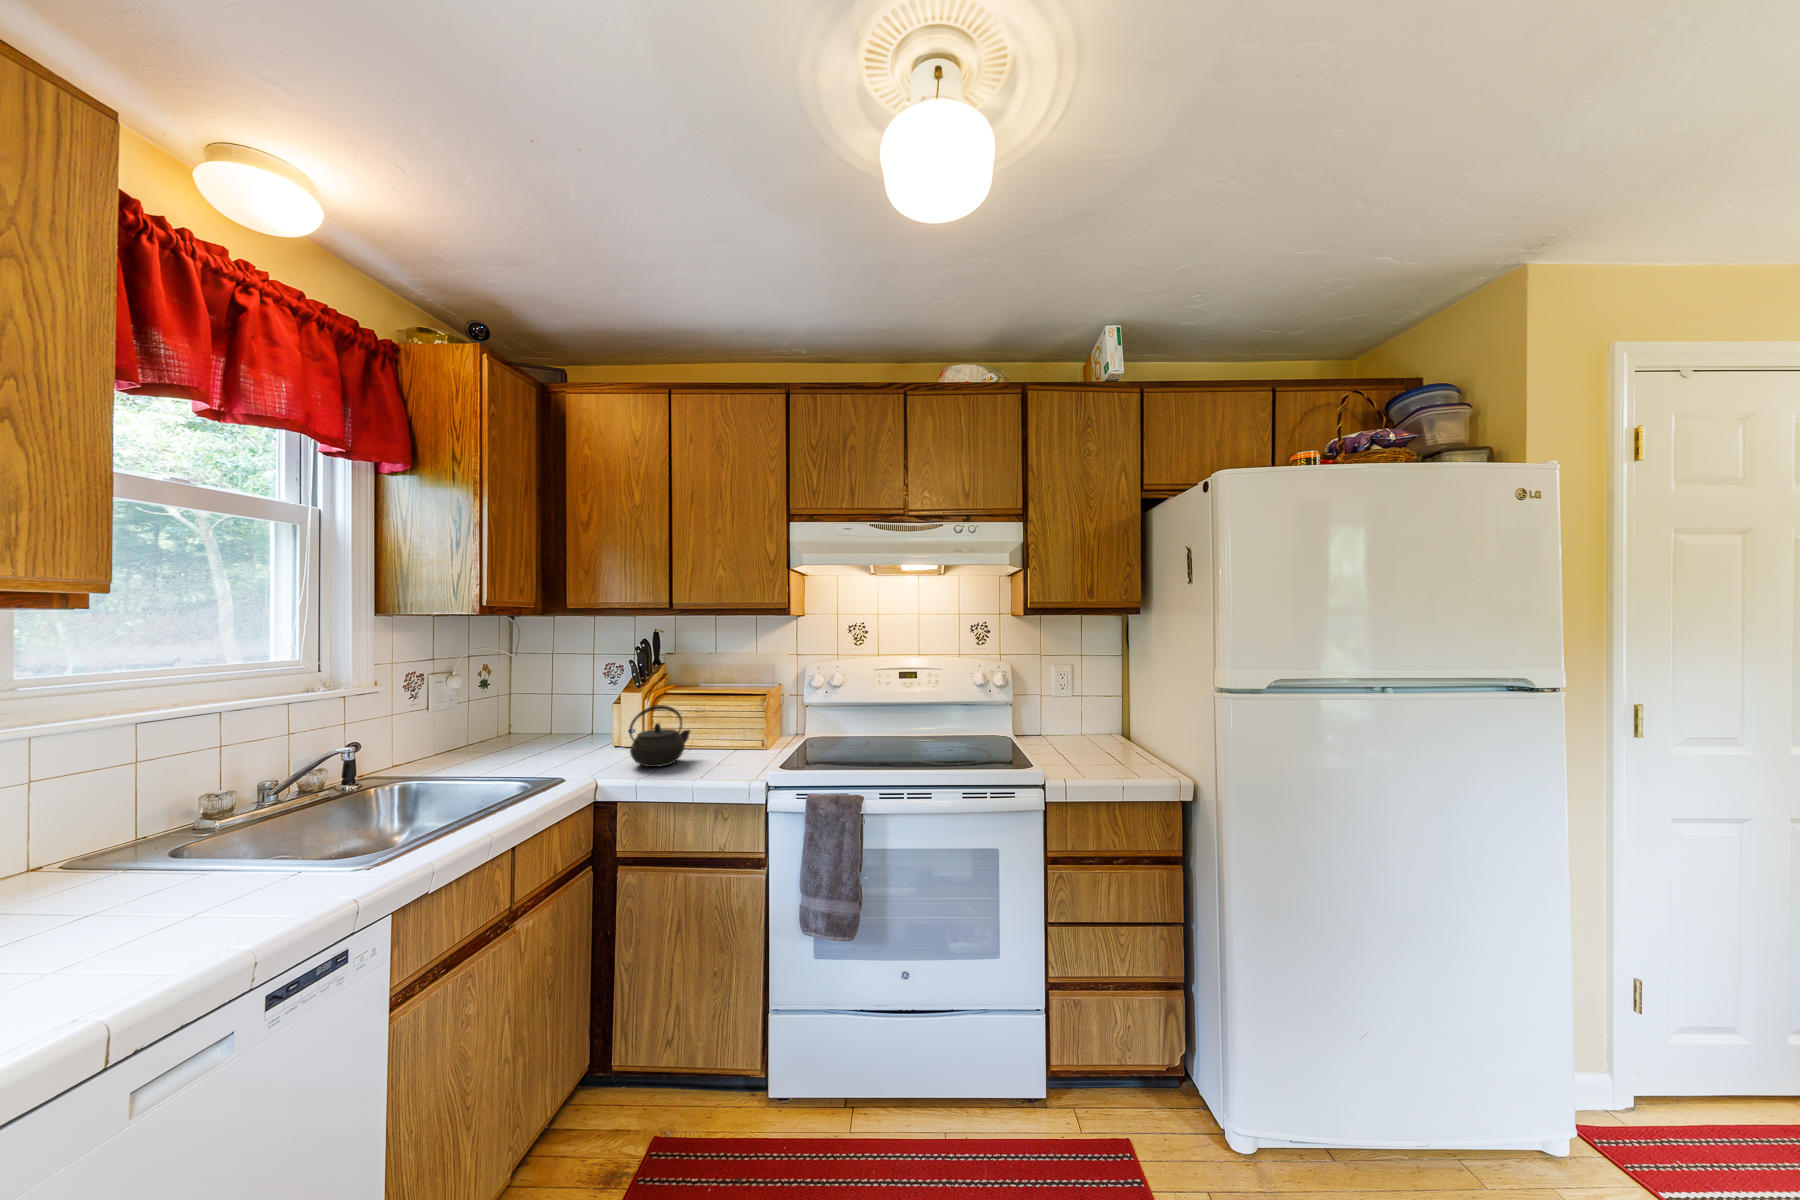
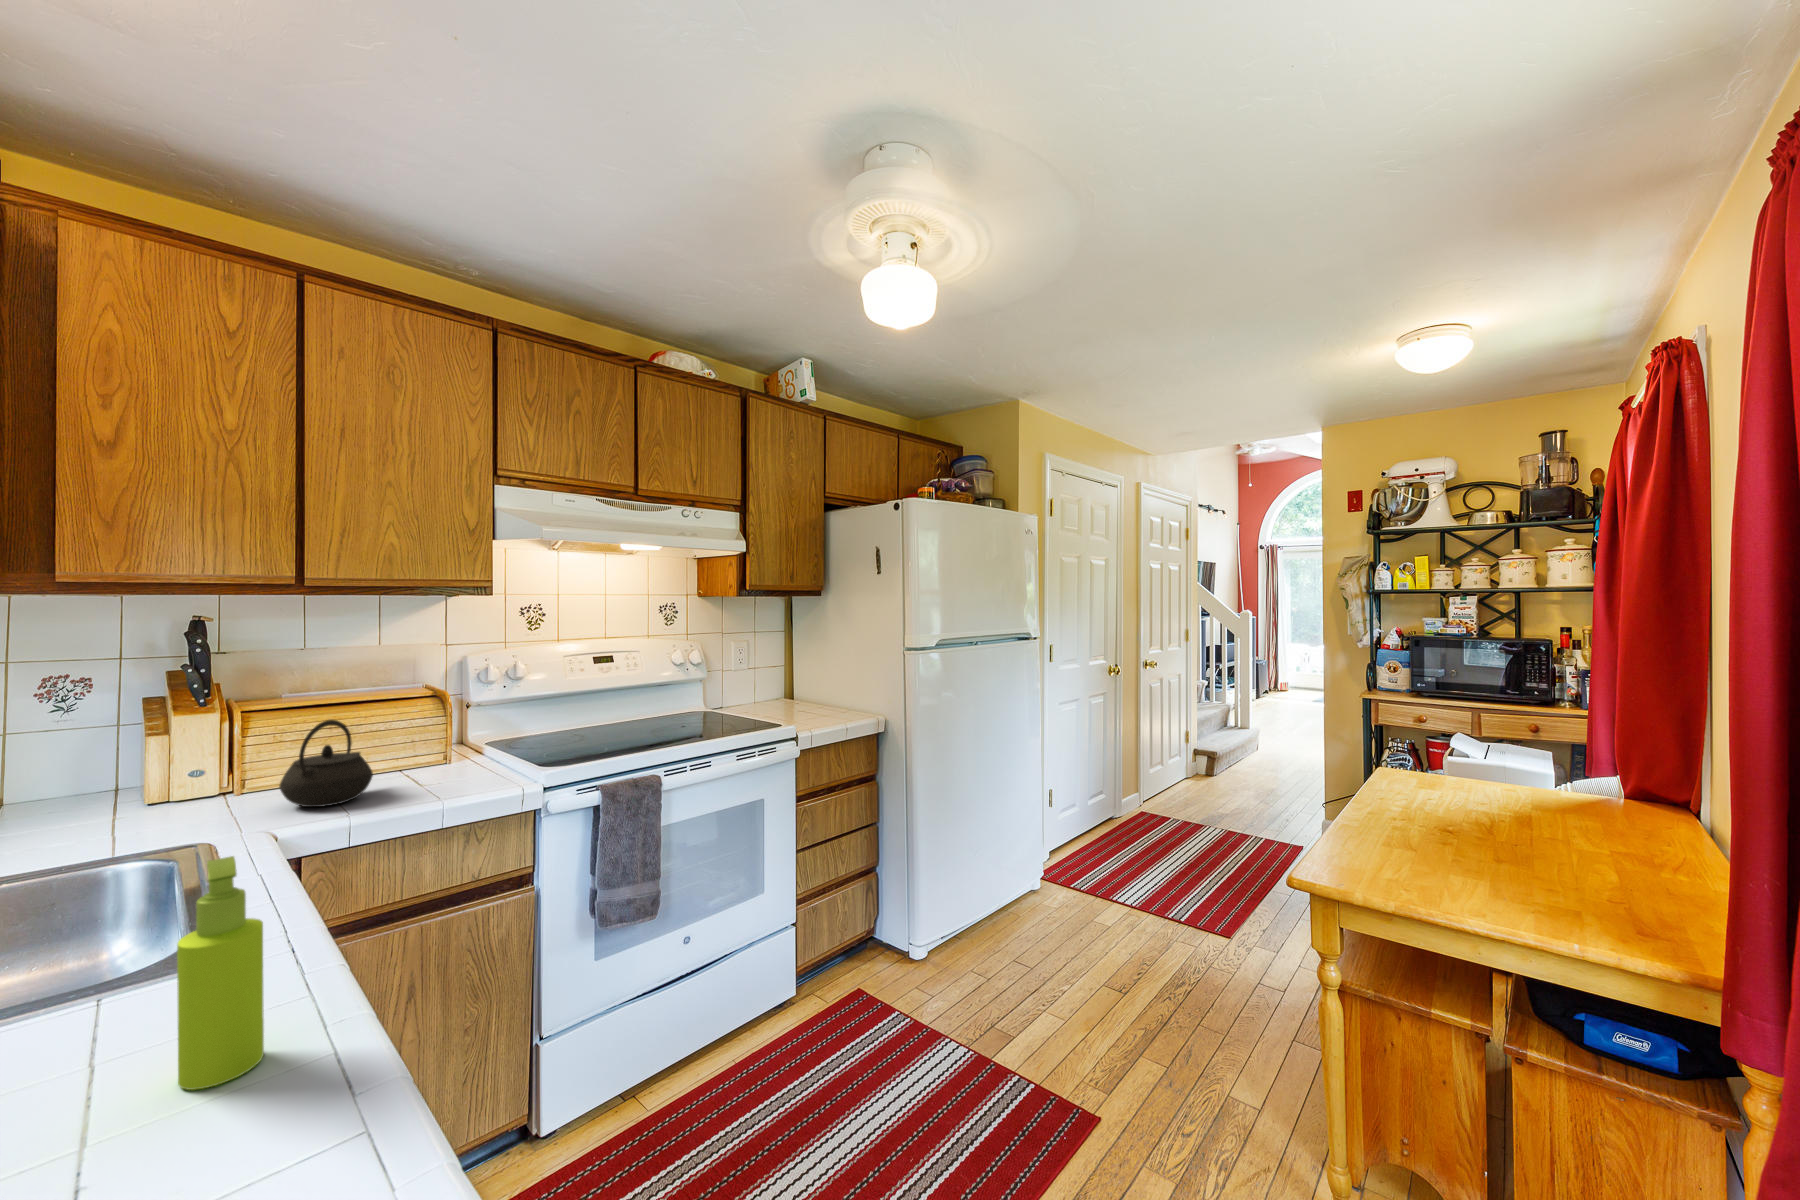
soap dispenser: none [106,817,187,980] -> present [177,856,264,1090]

